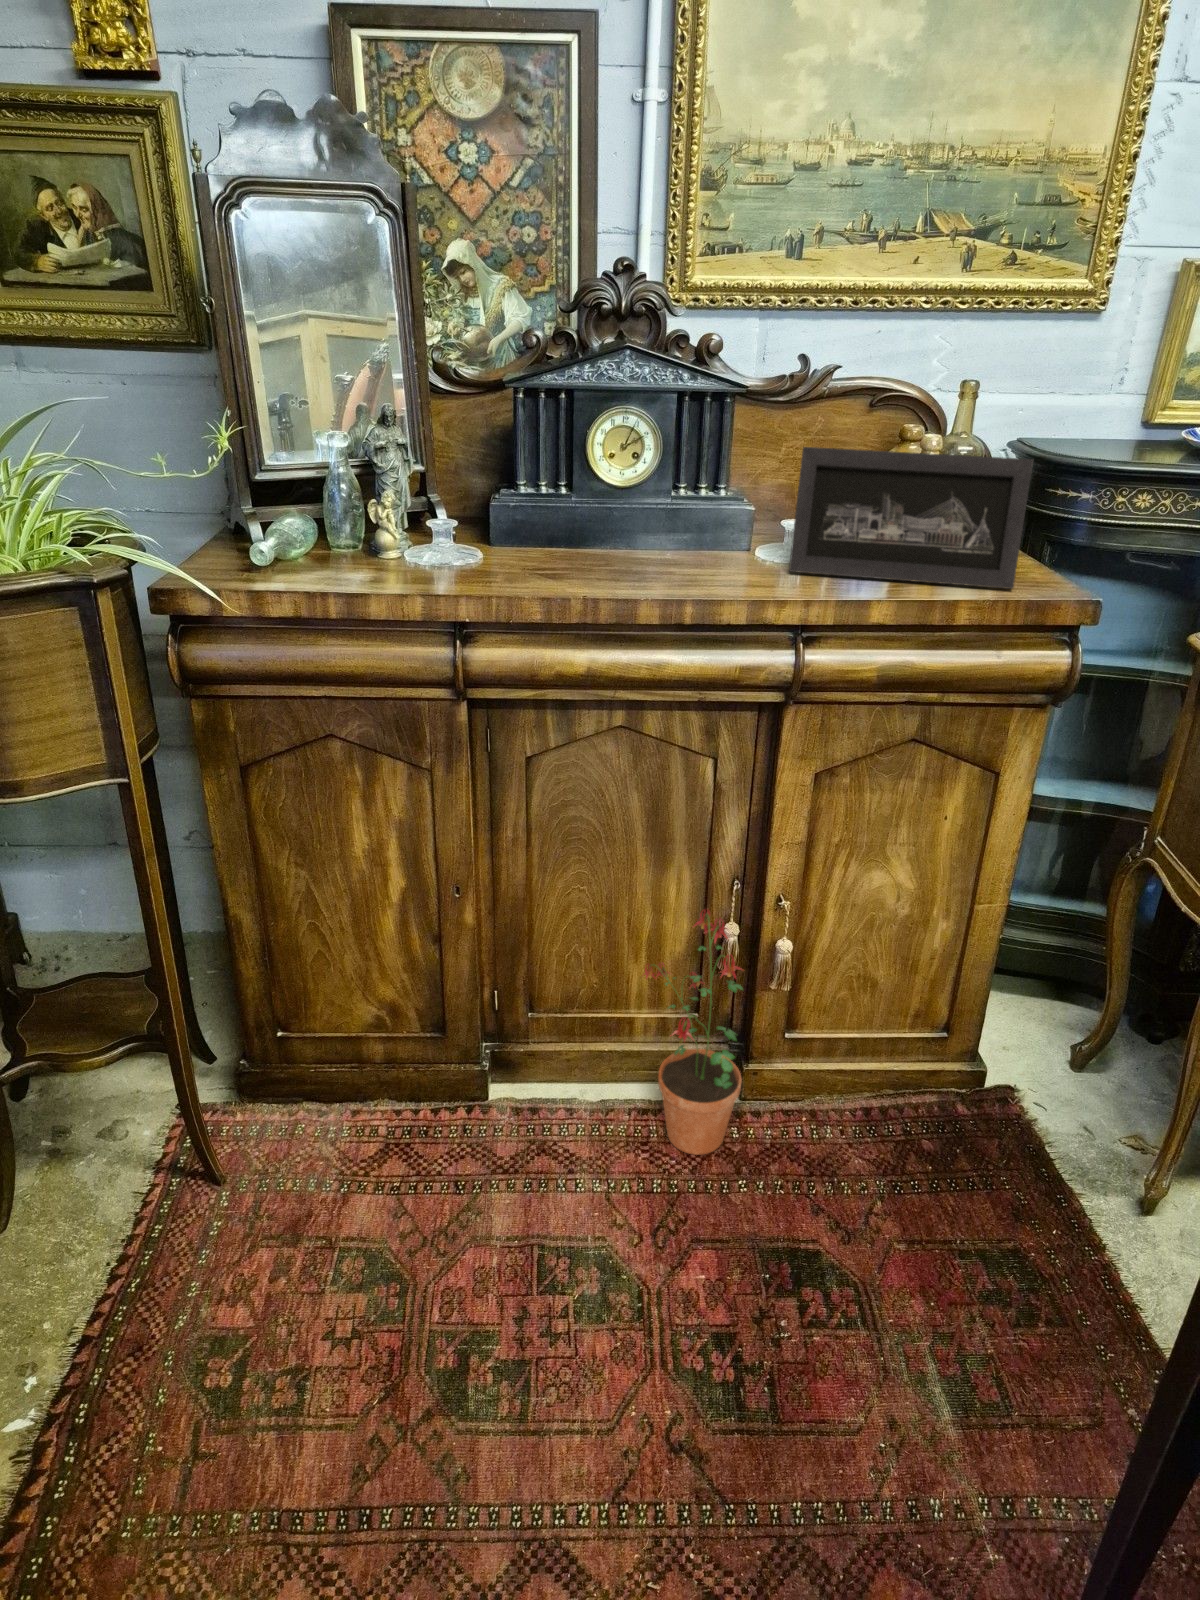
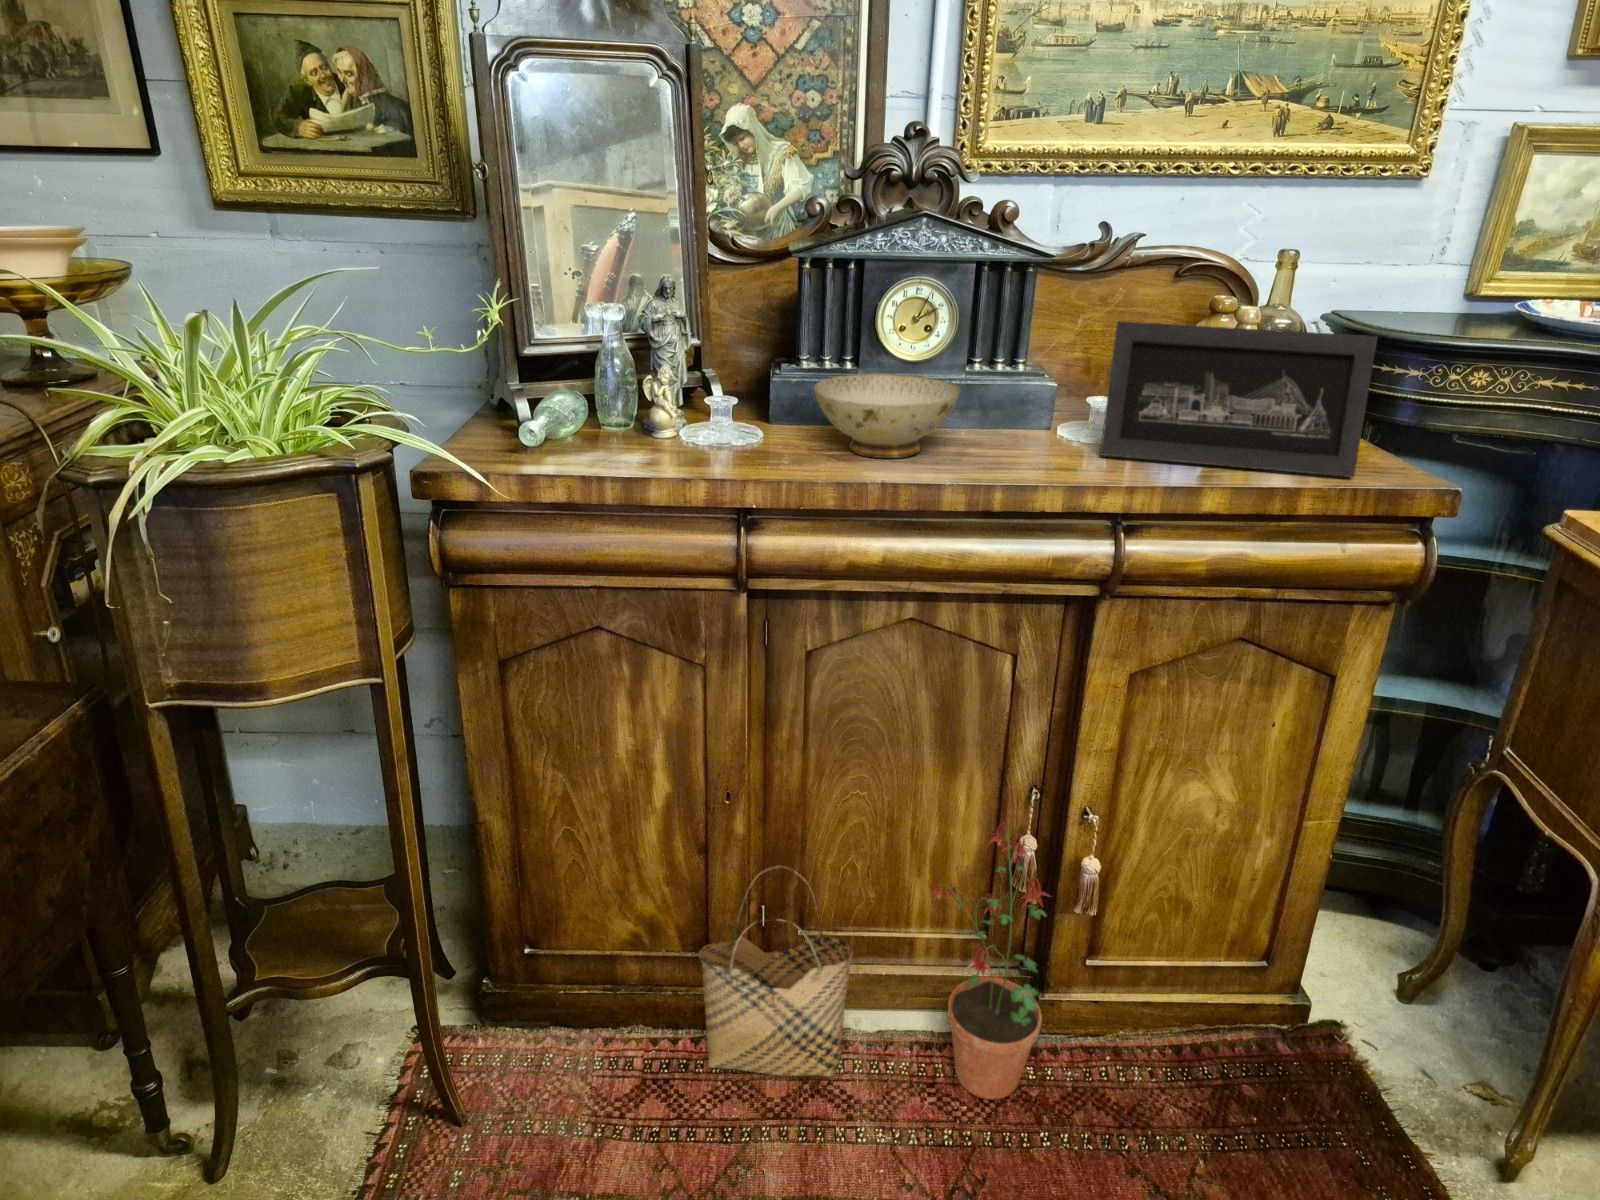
ceramic bowl: none [525,497,659,575] -> present [814,374,960,458]
woven basket: none [432,951,573,1139] -> present [698,865,853,1077]

